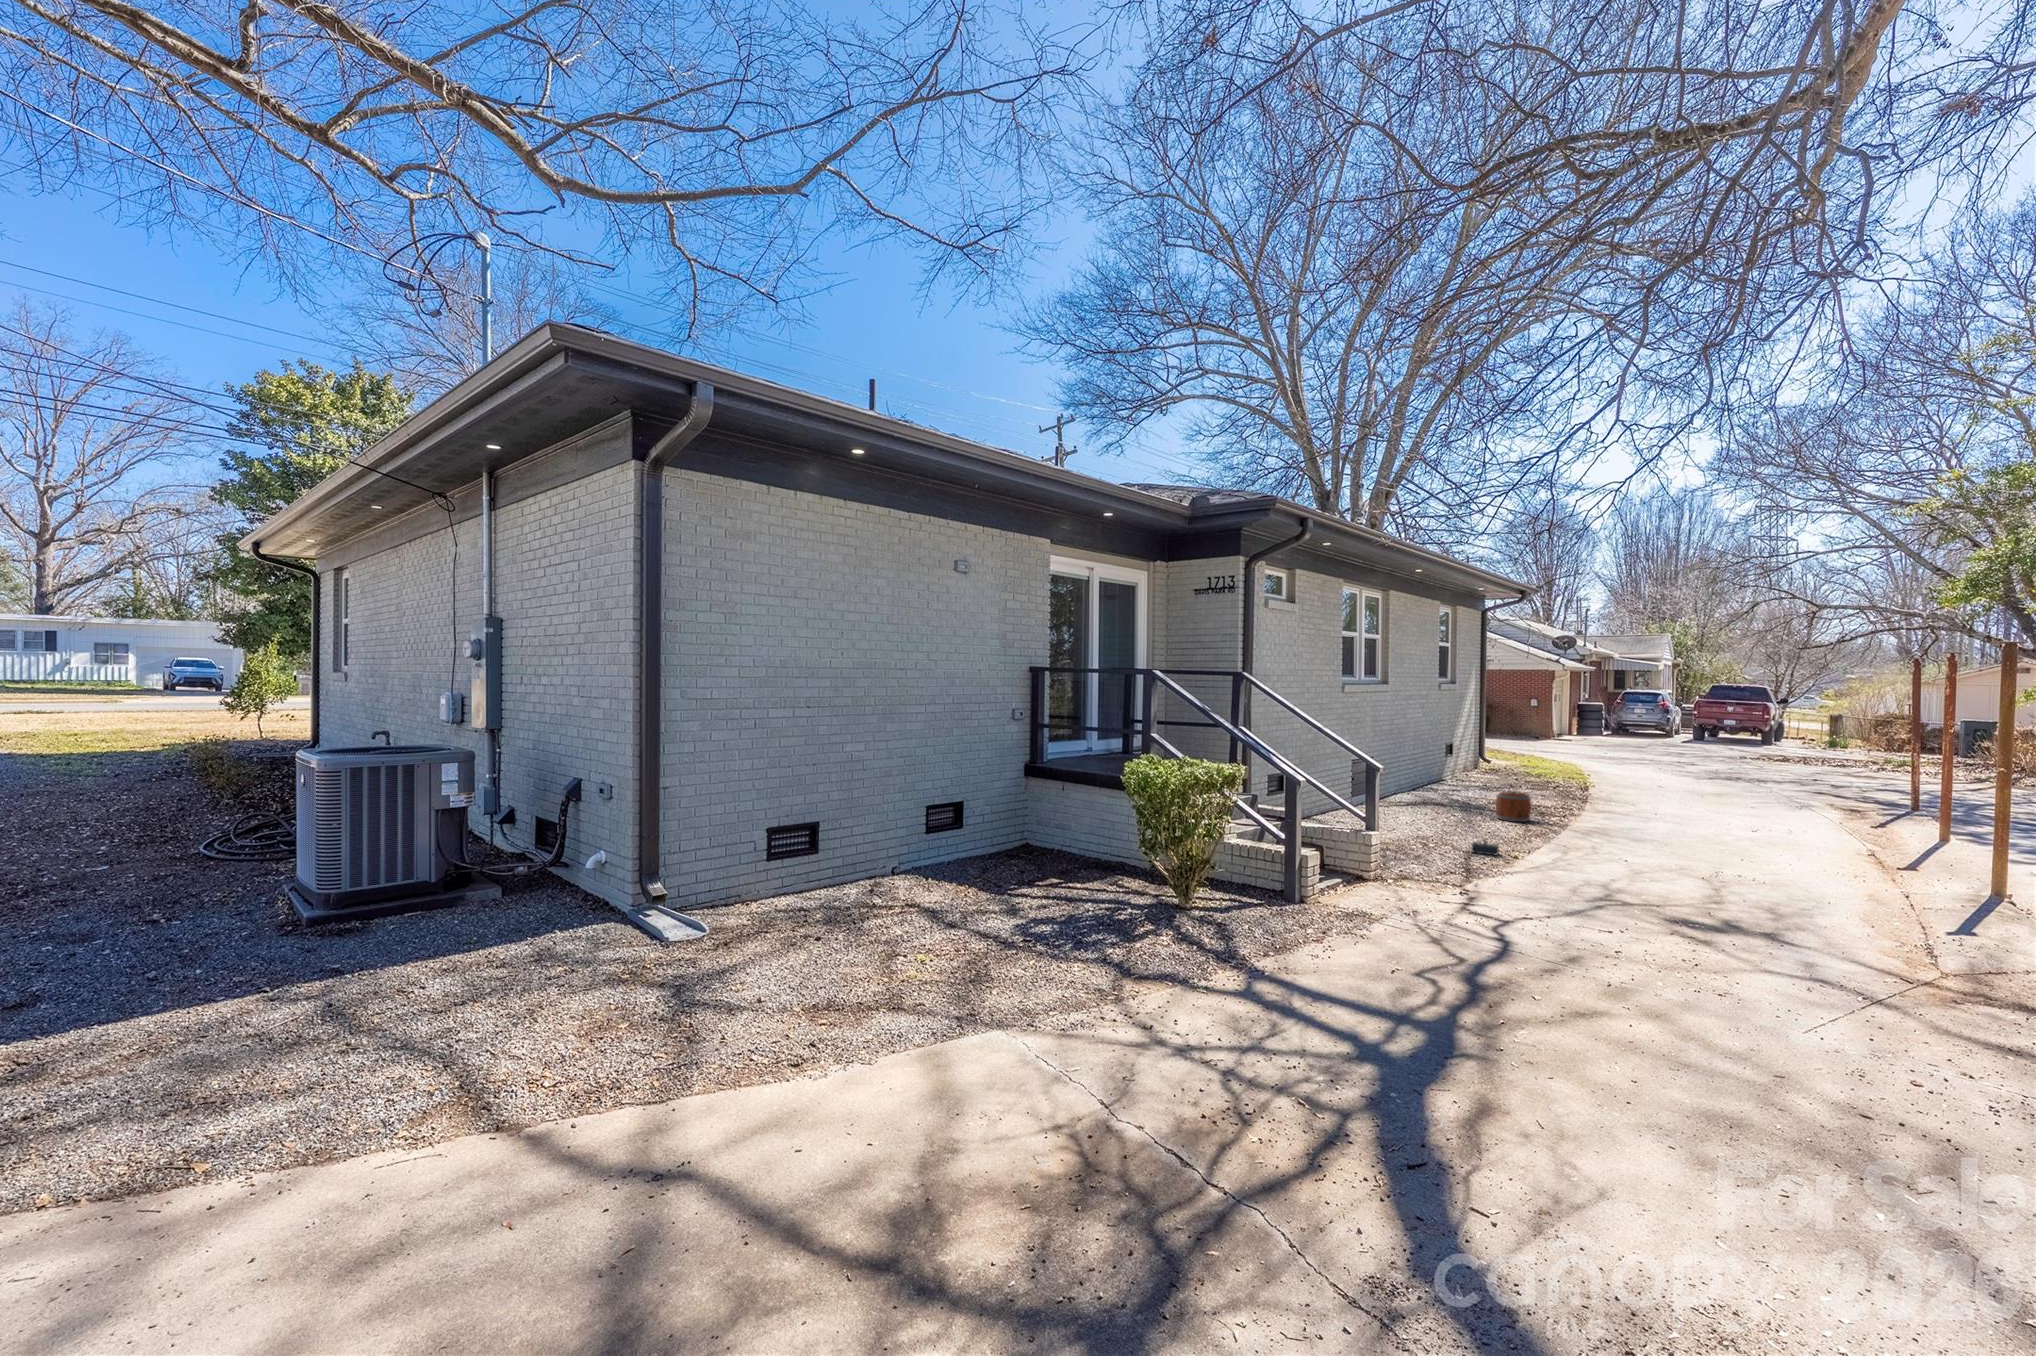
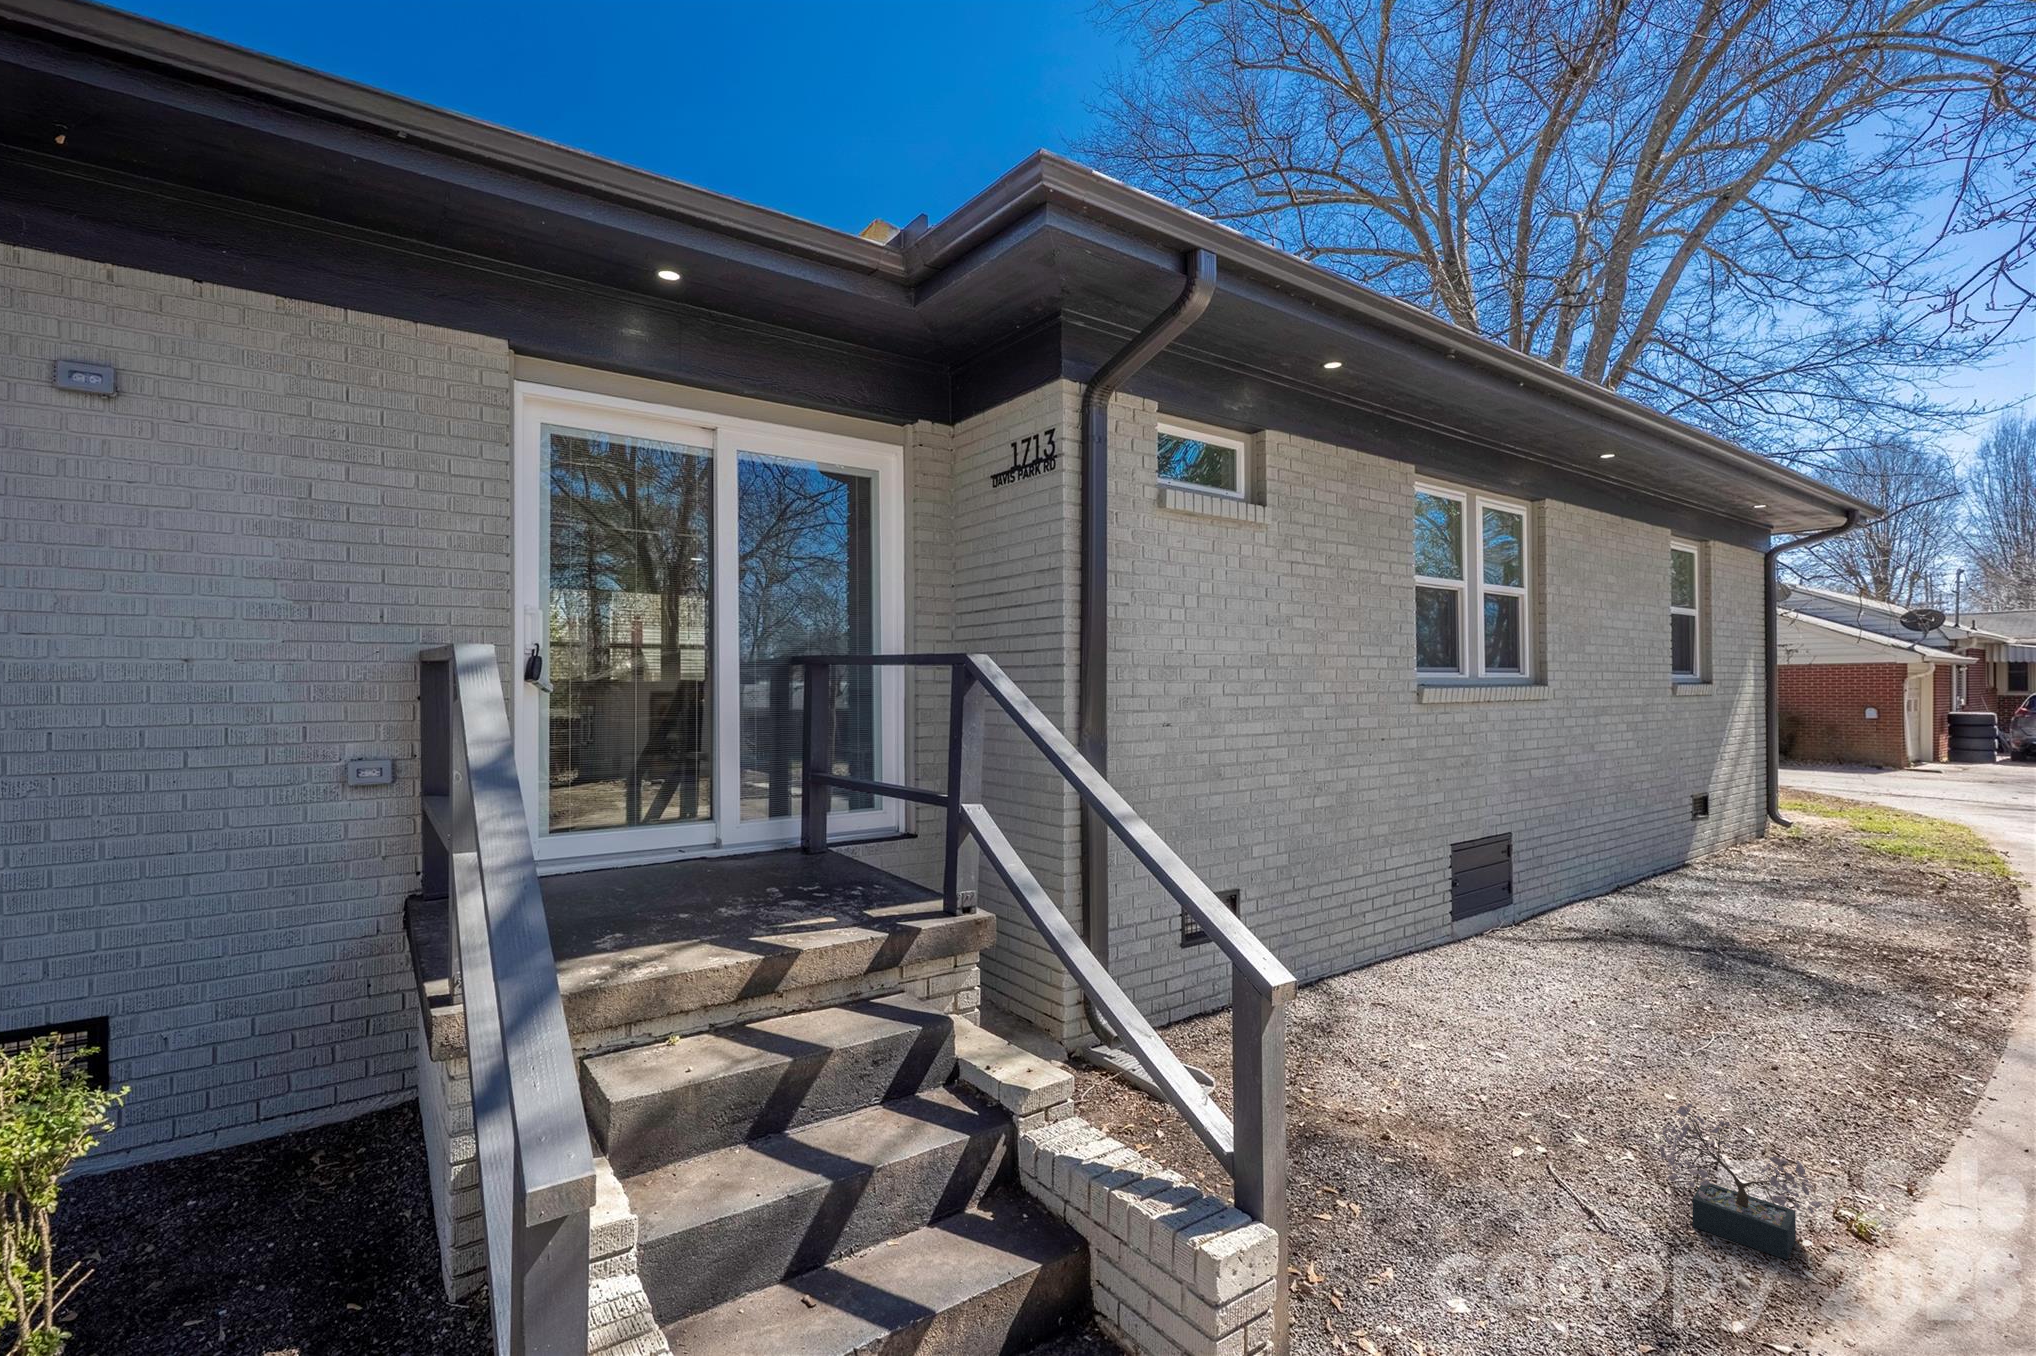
bucket: present [1496,792,1531,822] -> none [1794,943,1898,1030]

